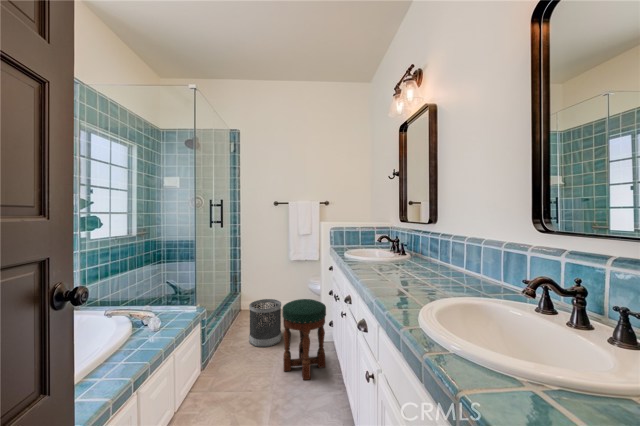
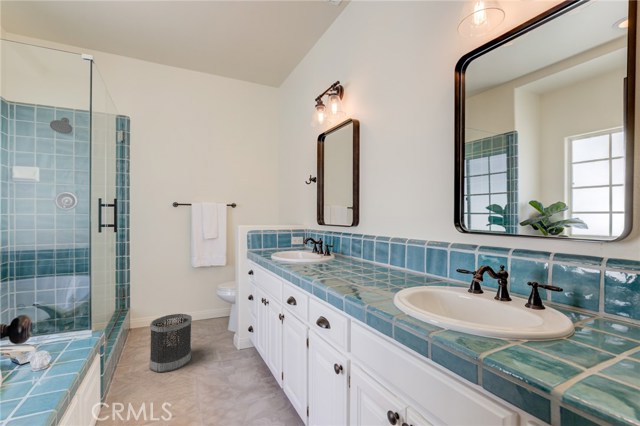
stool: present [282,299,326,380] -> none [202,308,251,397]

